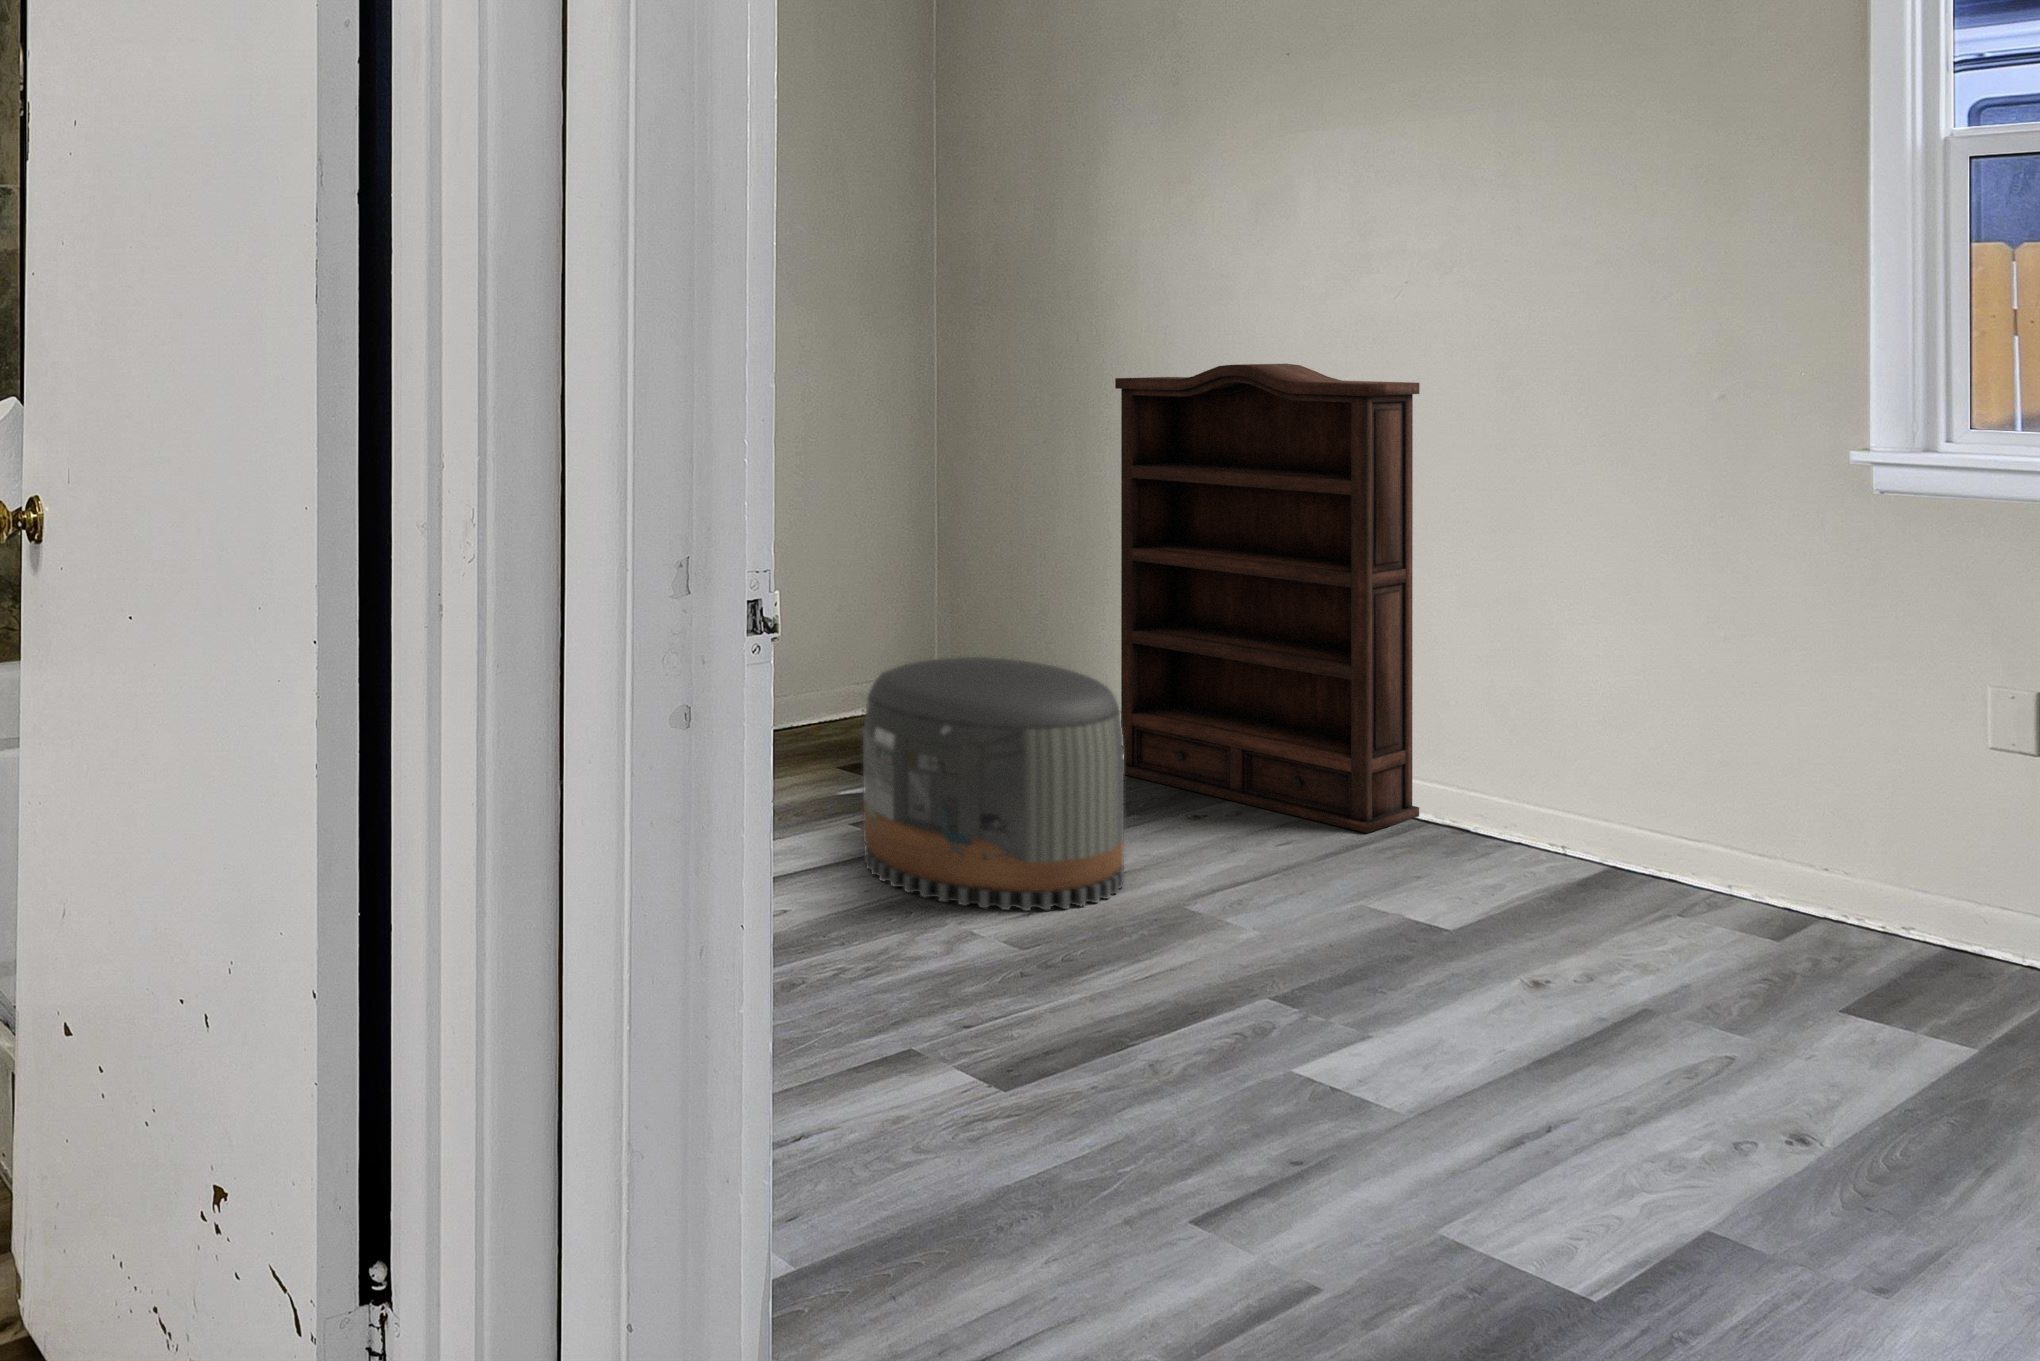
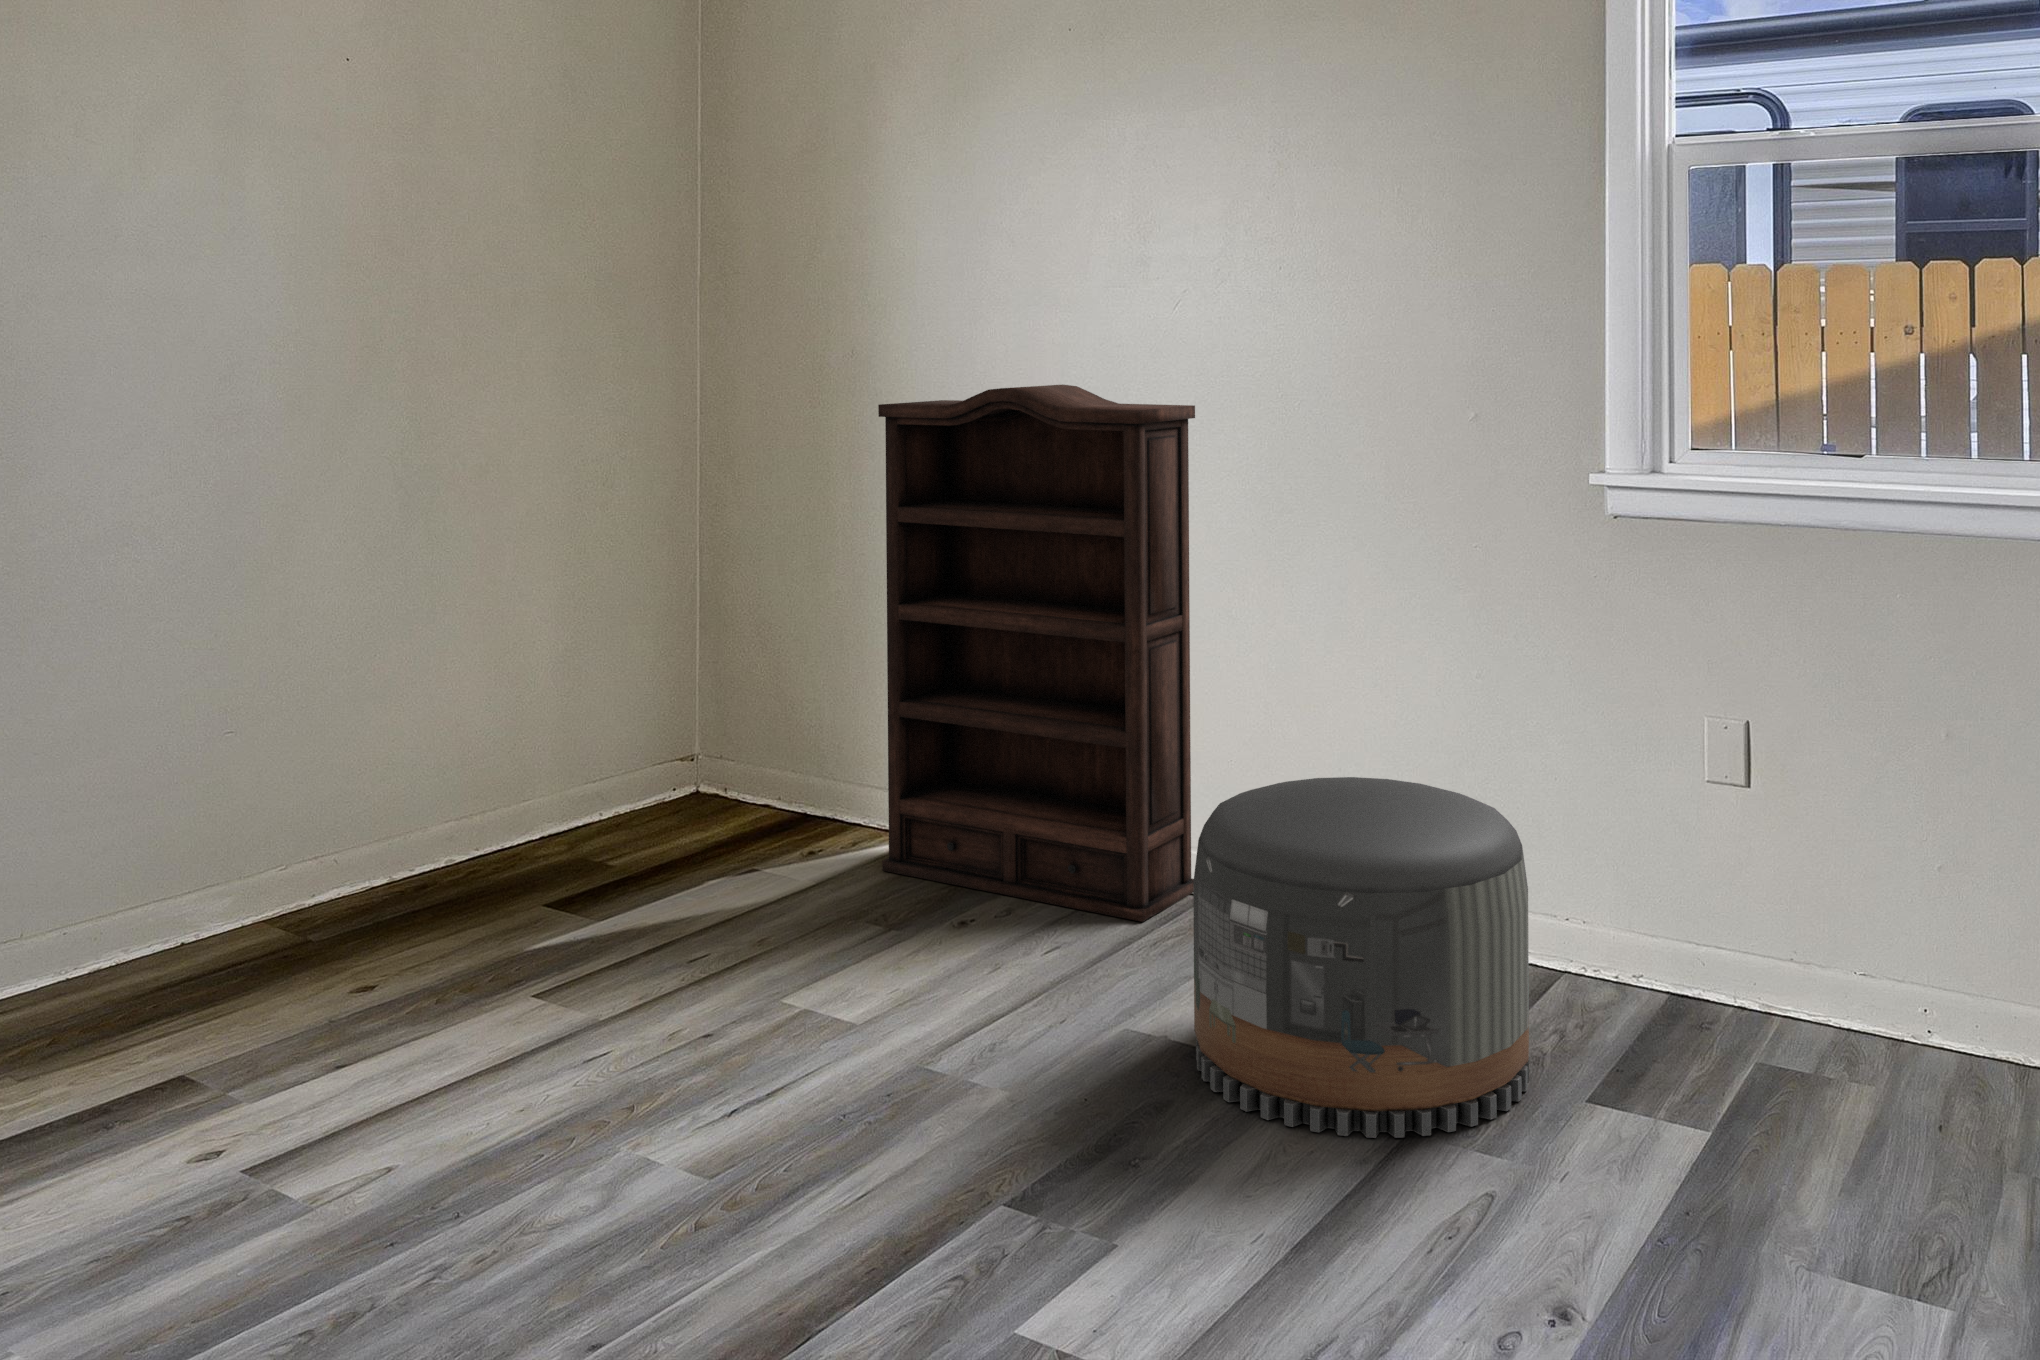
pouf: present [863,657,1124,911] -> present [1193,777,1529,1138]

